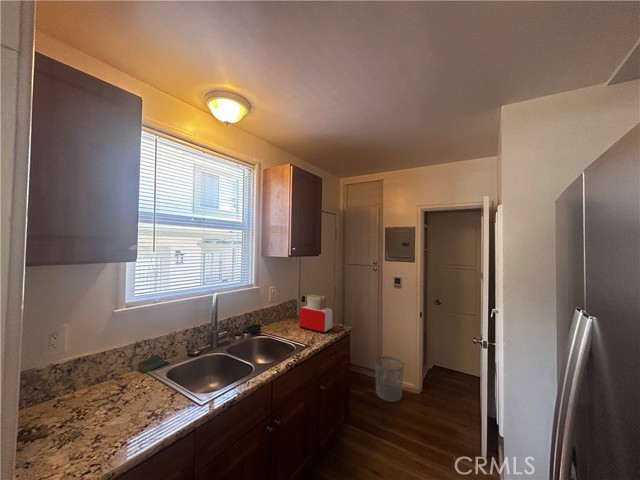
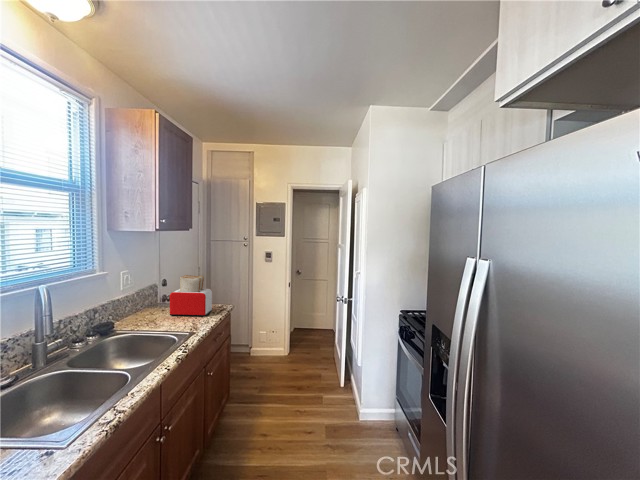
waste bin: present [375,356,404,402] -> none [248,328,275,369]

